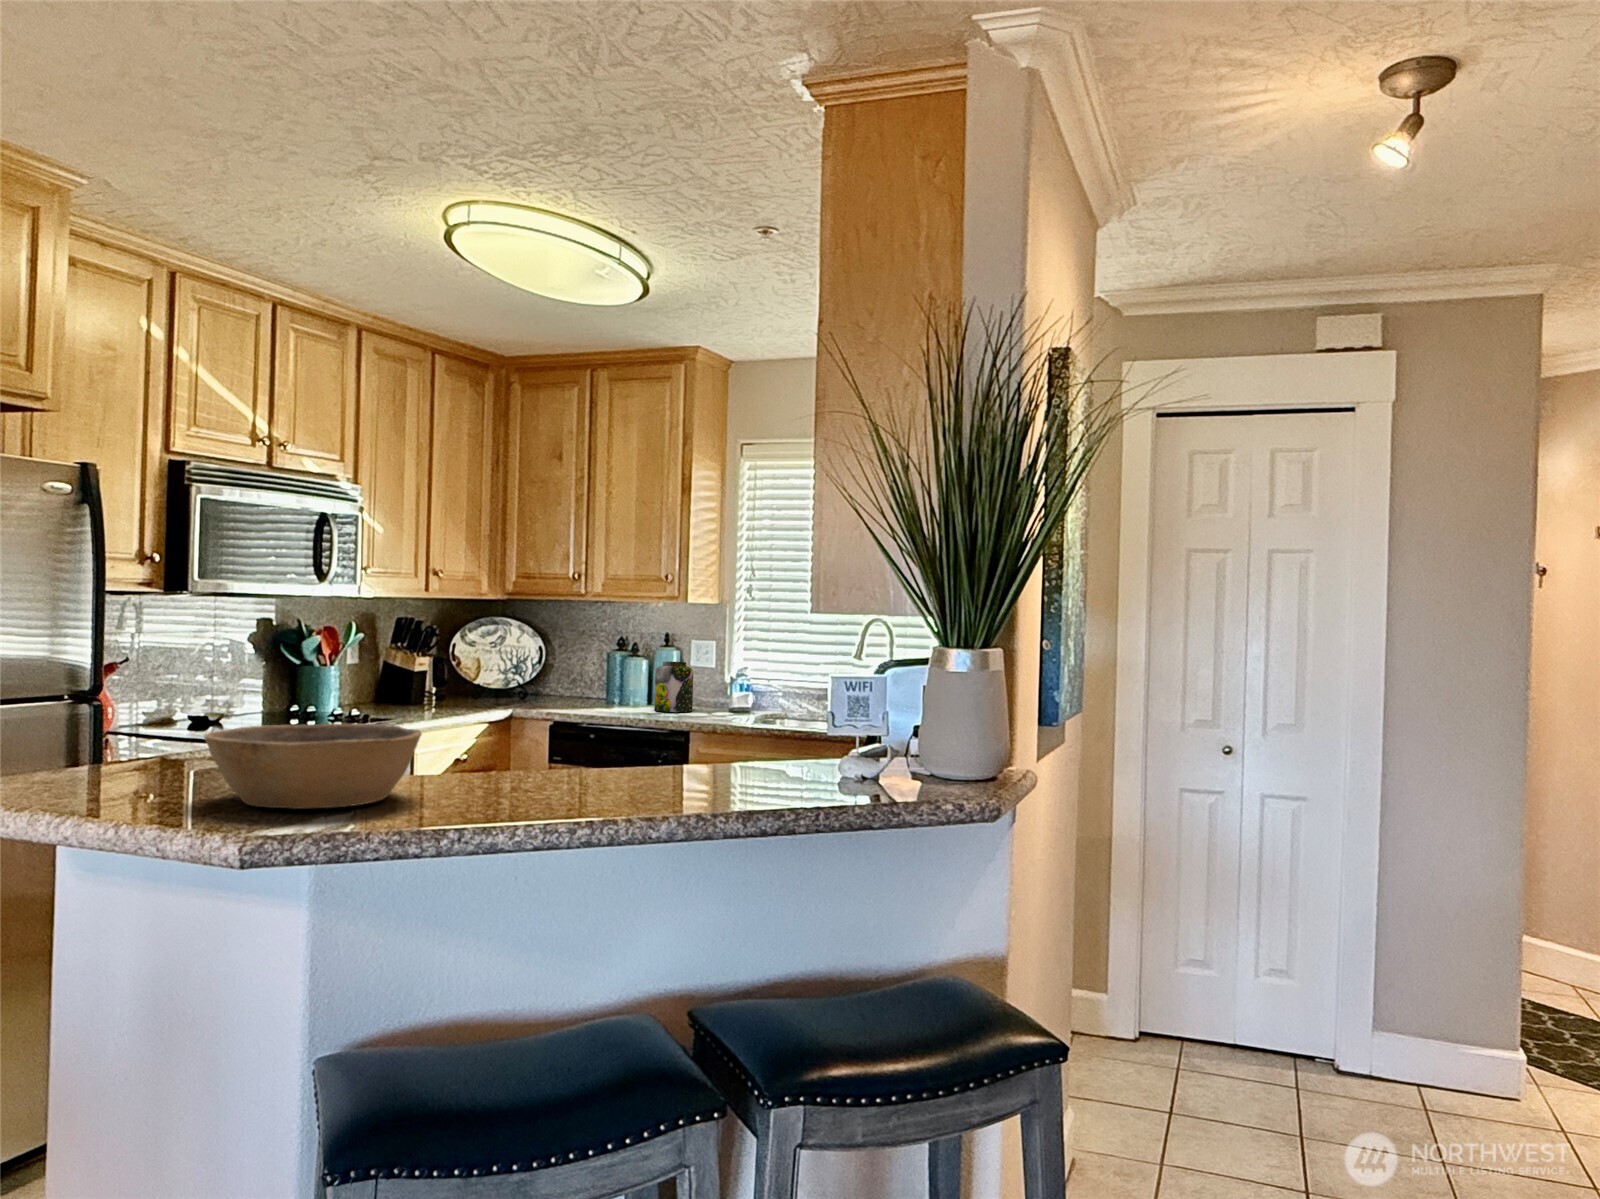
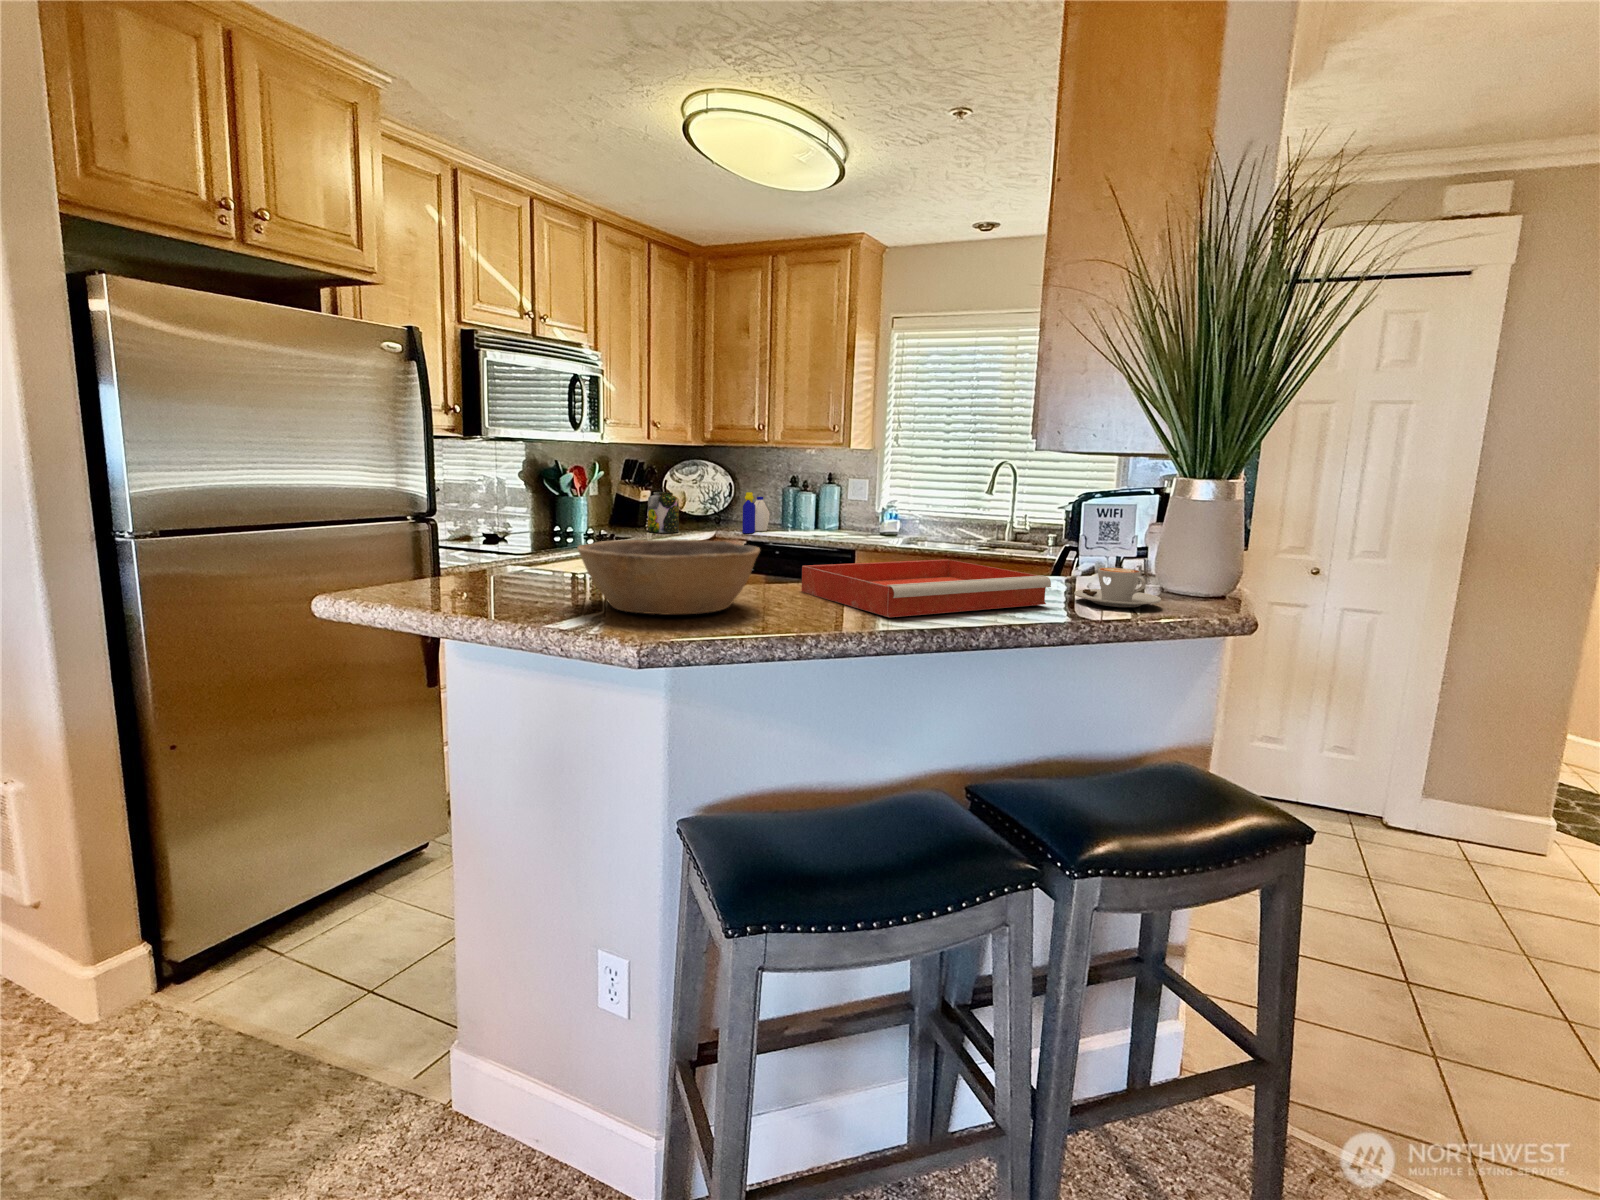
bottle: none [545,659,584,712] -> present [742,492,770,533]
jar: present [654,662,693,712] -> present [648,492,679,533]
tray: none [495,743,770,809] -> present [802,559,1051,617]
coffee cup: none [810,750,902,794] -> present [1074,568,1161,607]

